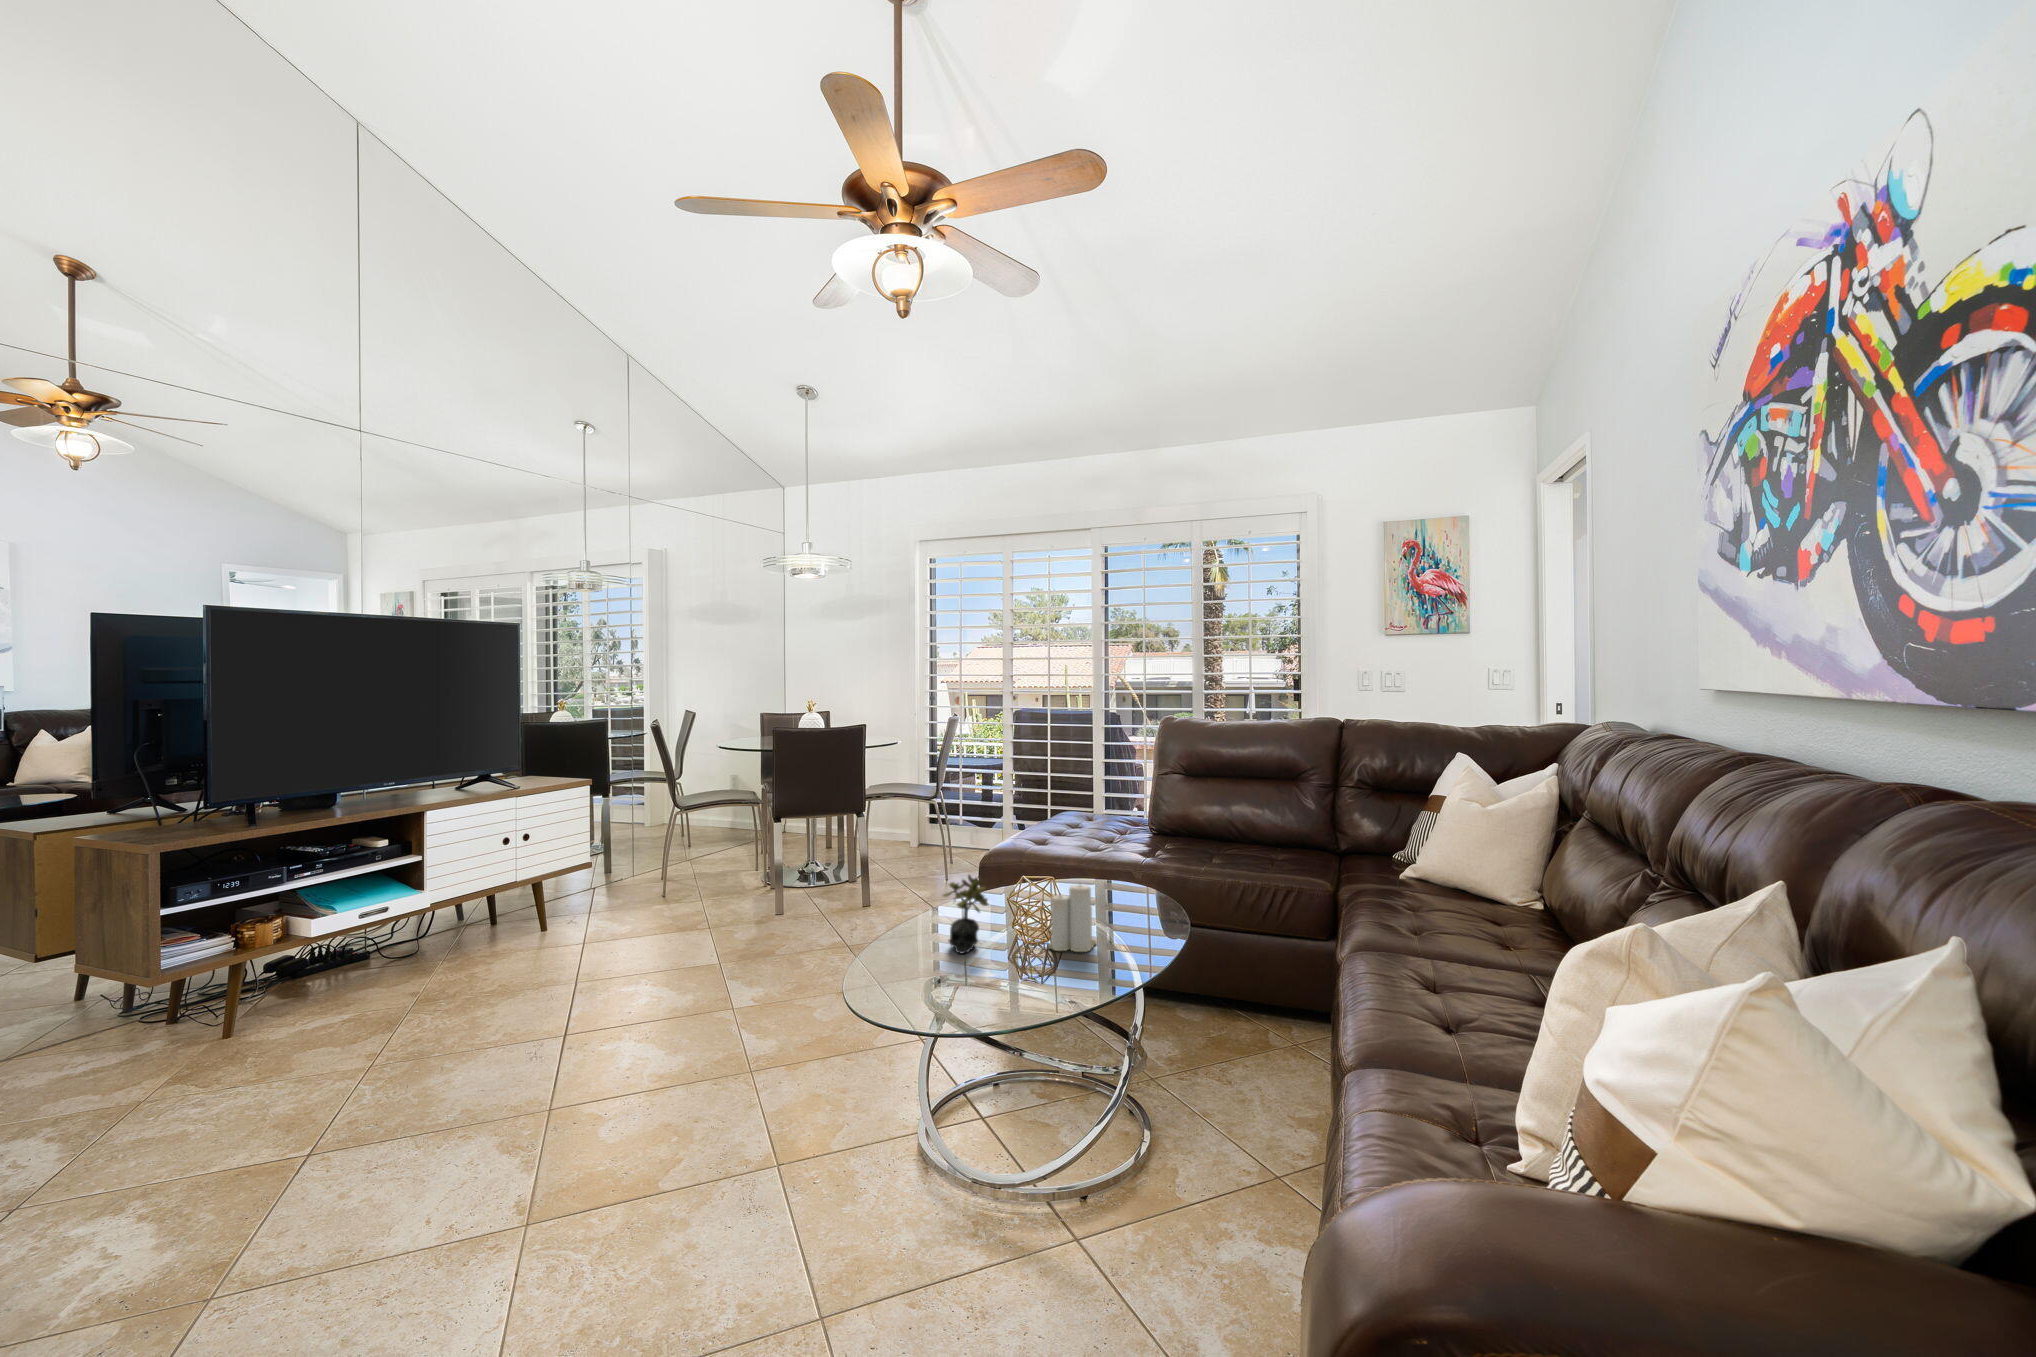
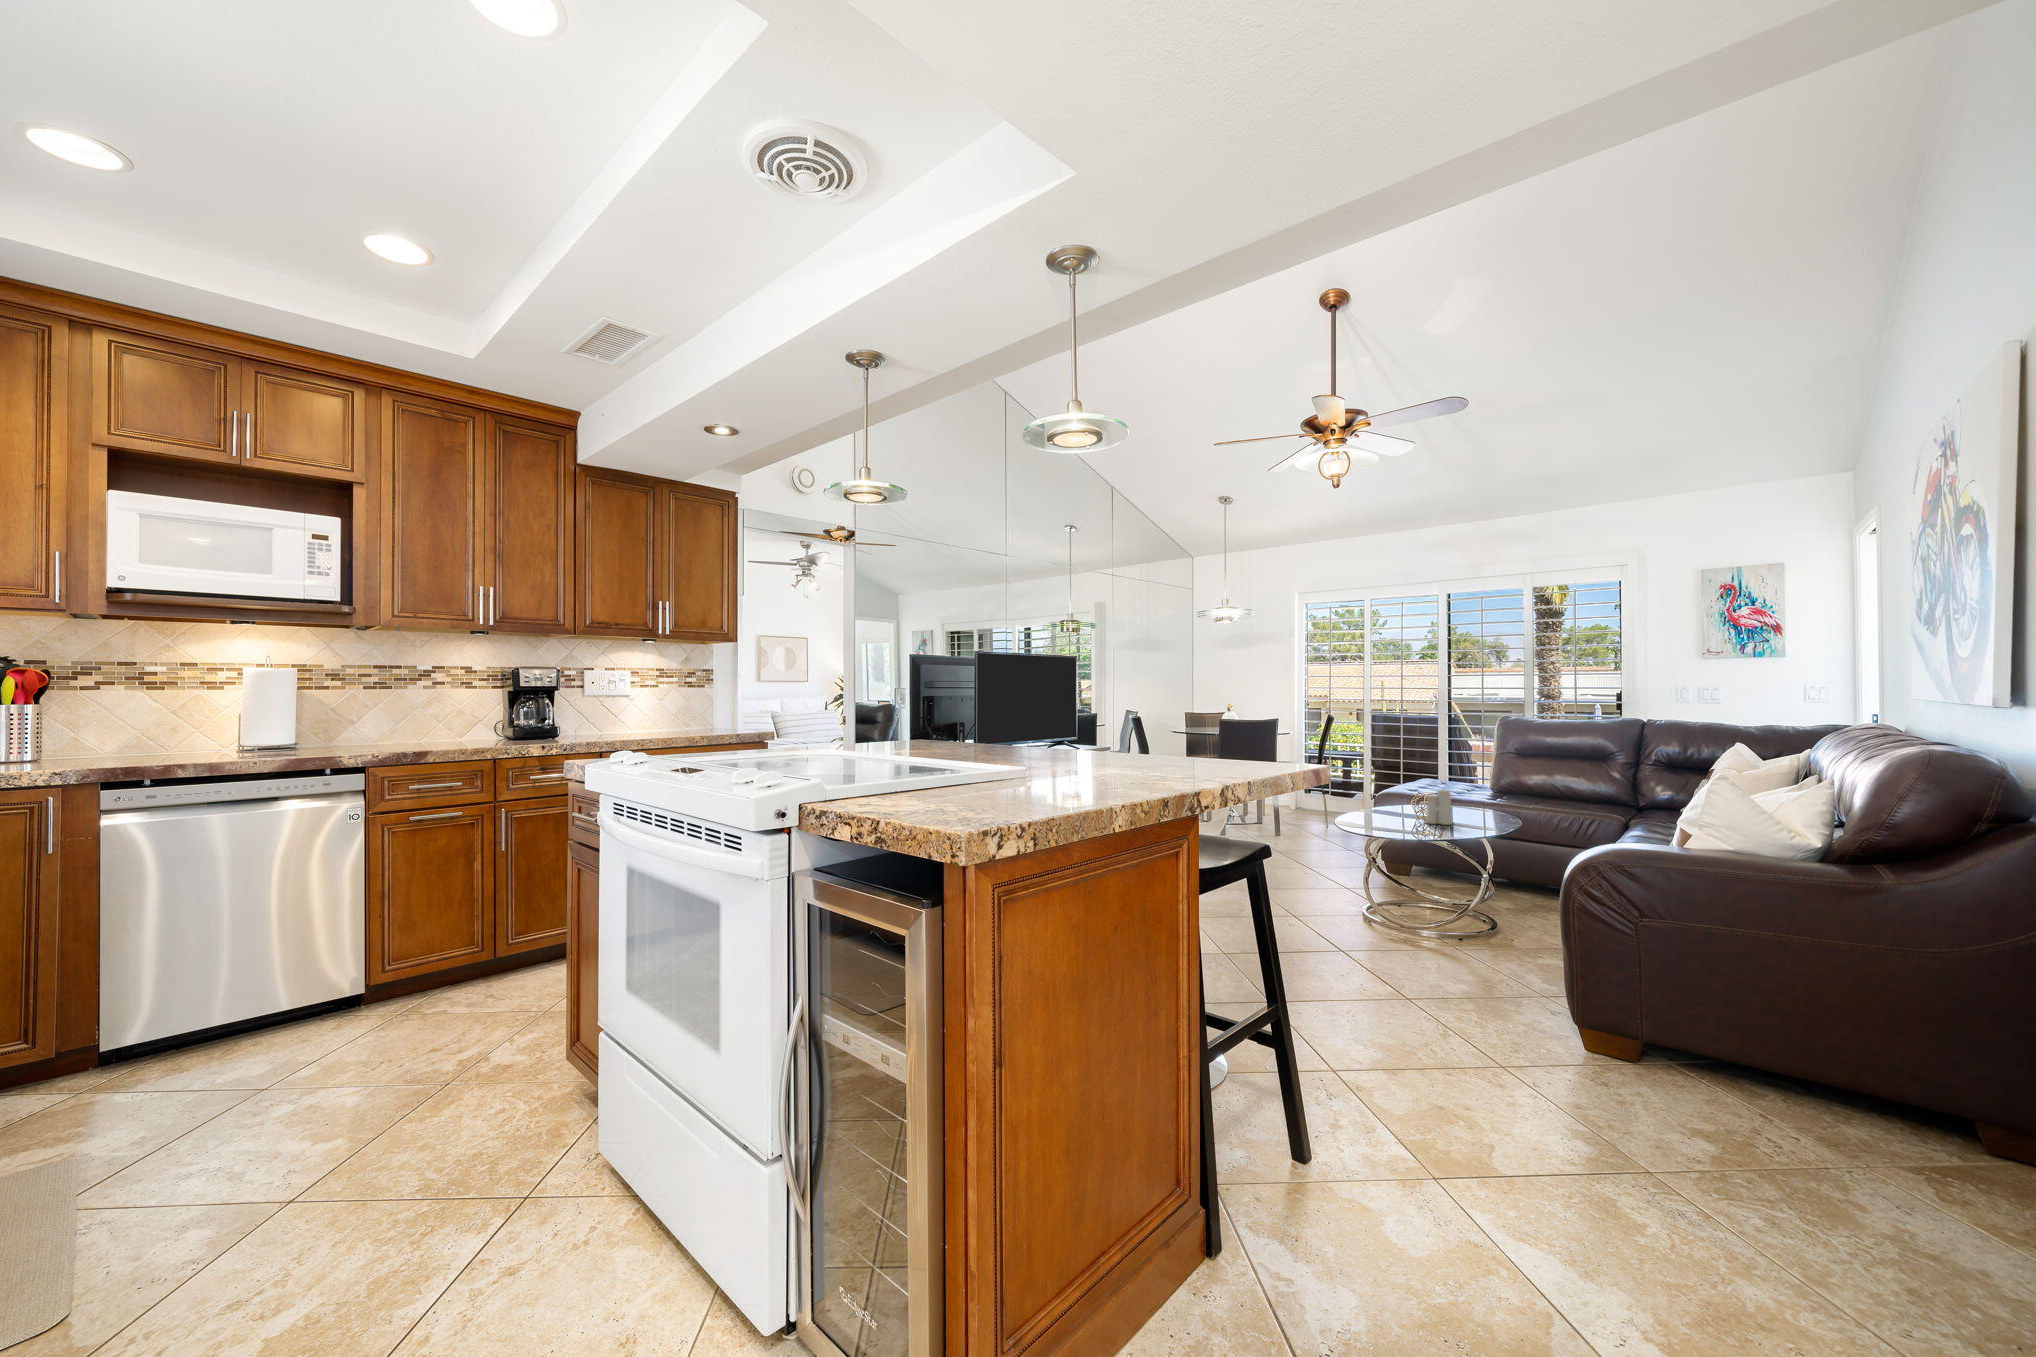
succulent plant: present [943,875,988,953] -> none [1362,783,1389,821]

